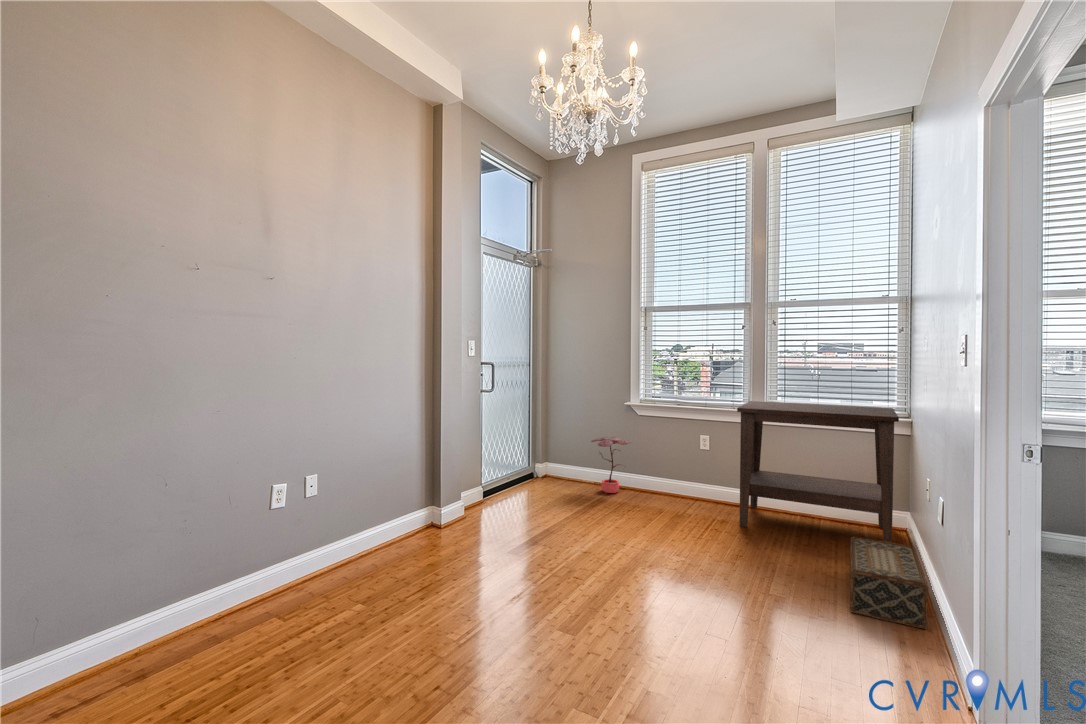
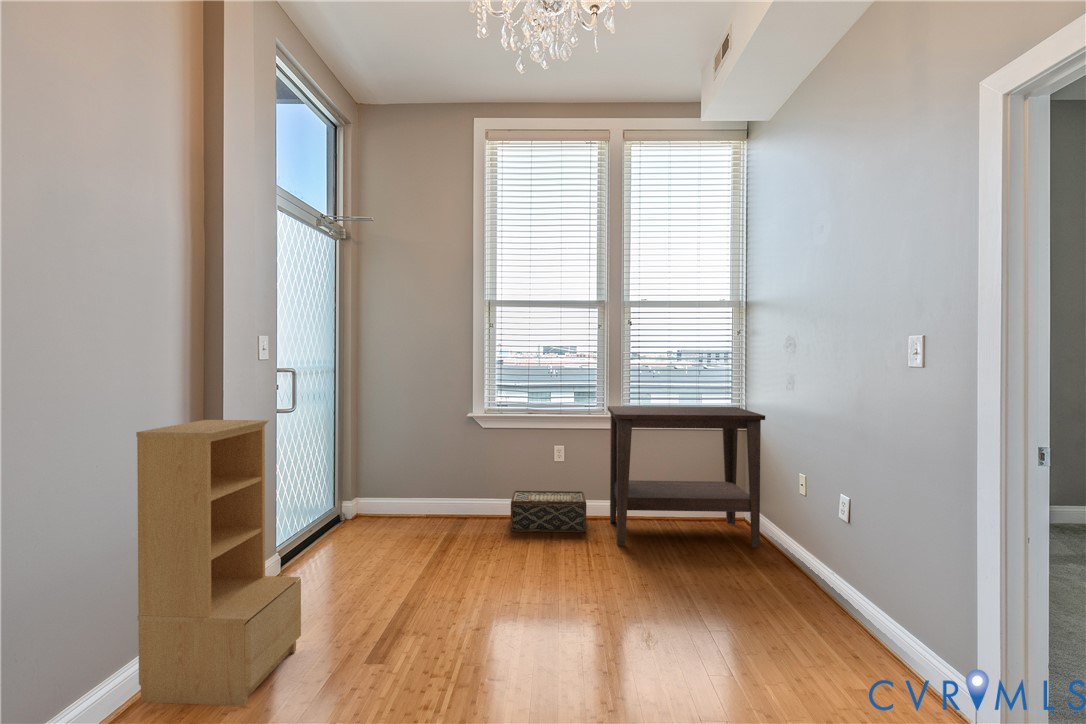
bookshelf: none [381,395,468,562] -> present [136,420,301,706]
potted plant: present [591,437,631,493] -> none [425,458,478,529]
woven basket: present [850,536,928,629] -> present [511,491,586,532]

